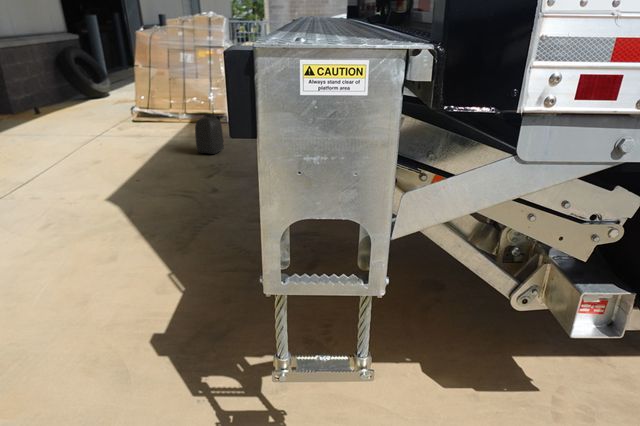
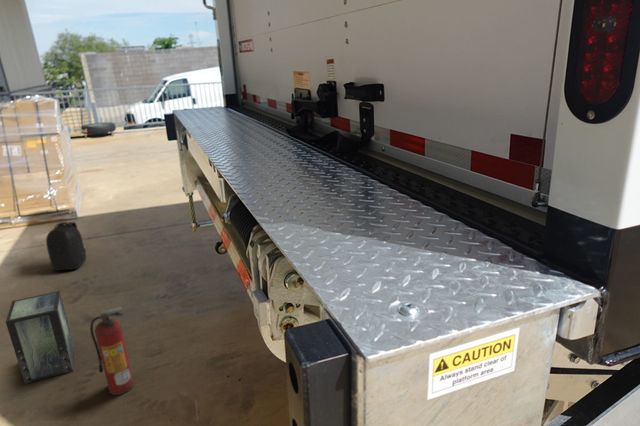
storage box: none [148,150,195,213] -> present [6,291,75,384]
fire extinguisher: none [201,160,228,231] -> present [90,307,134,395]

